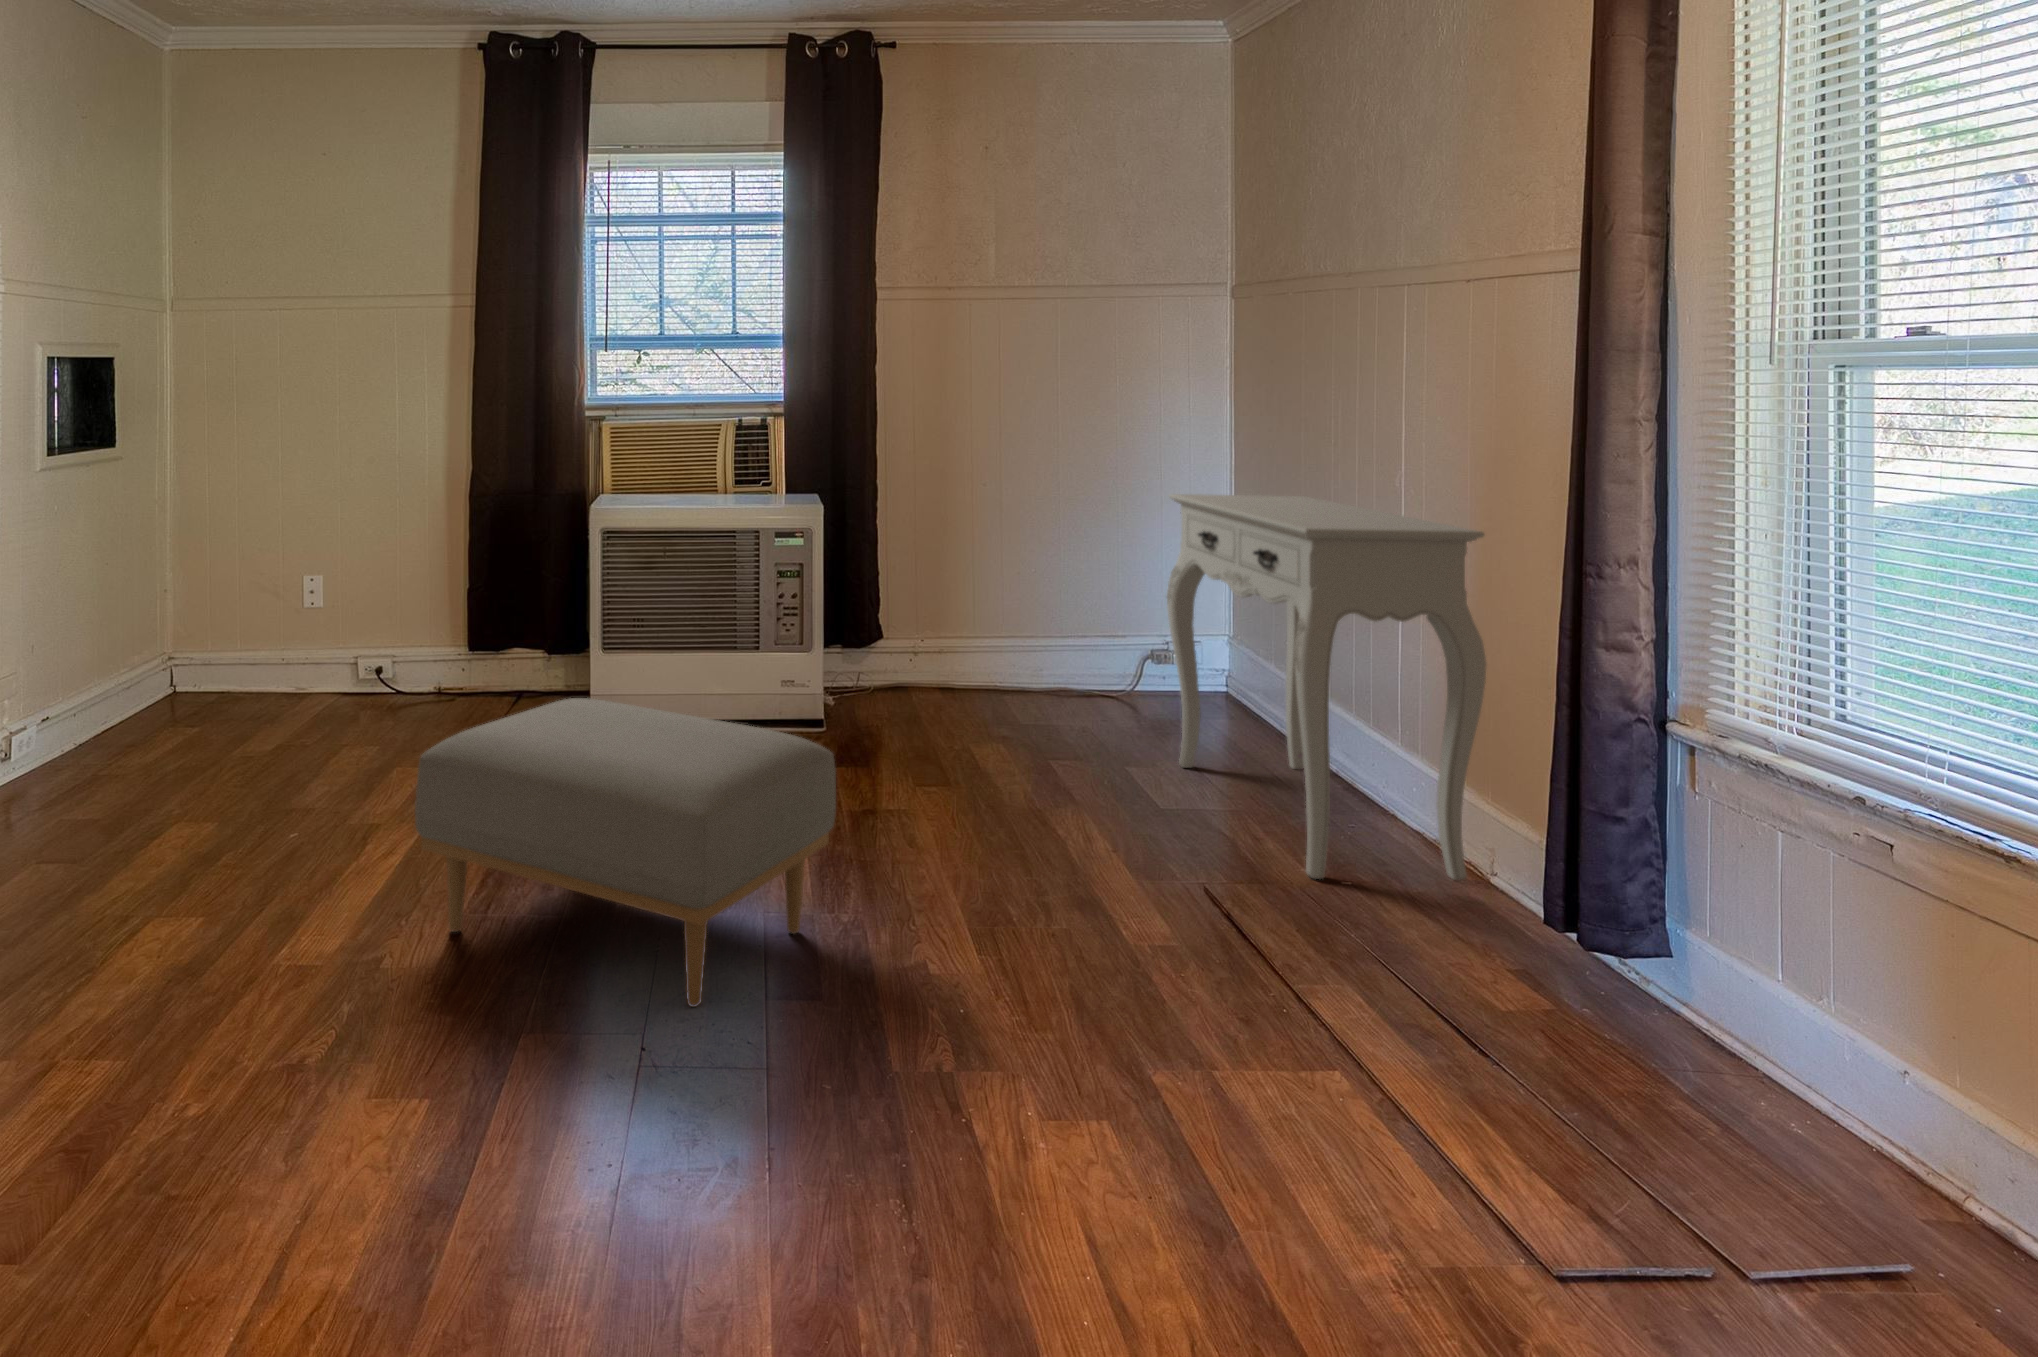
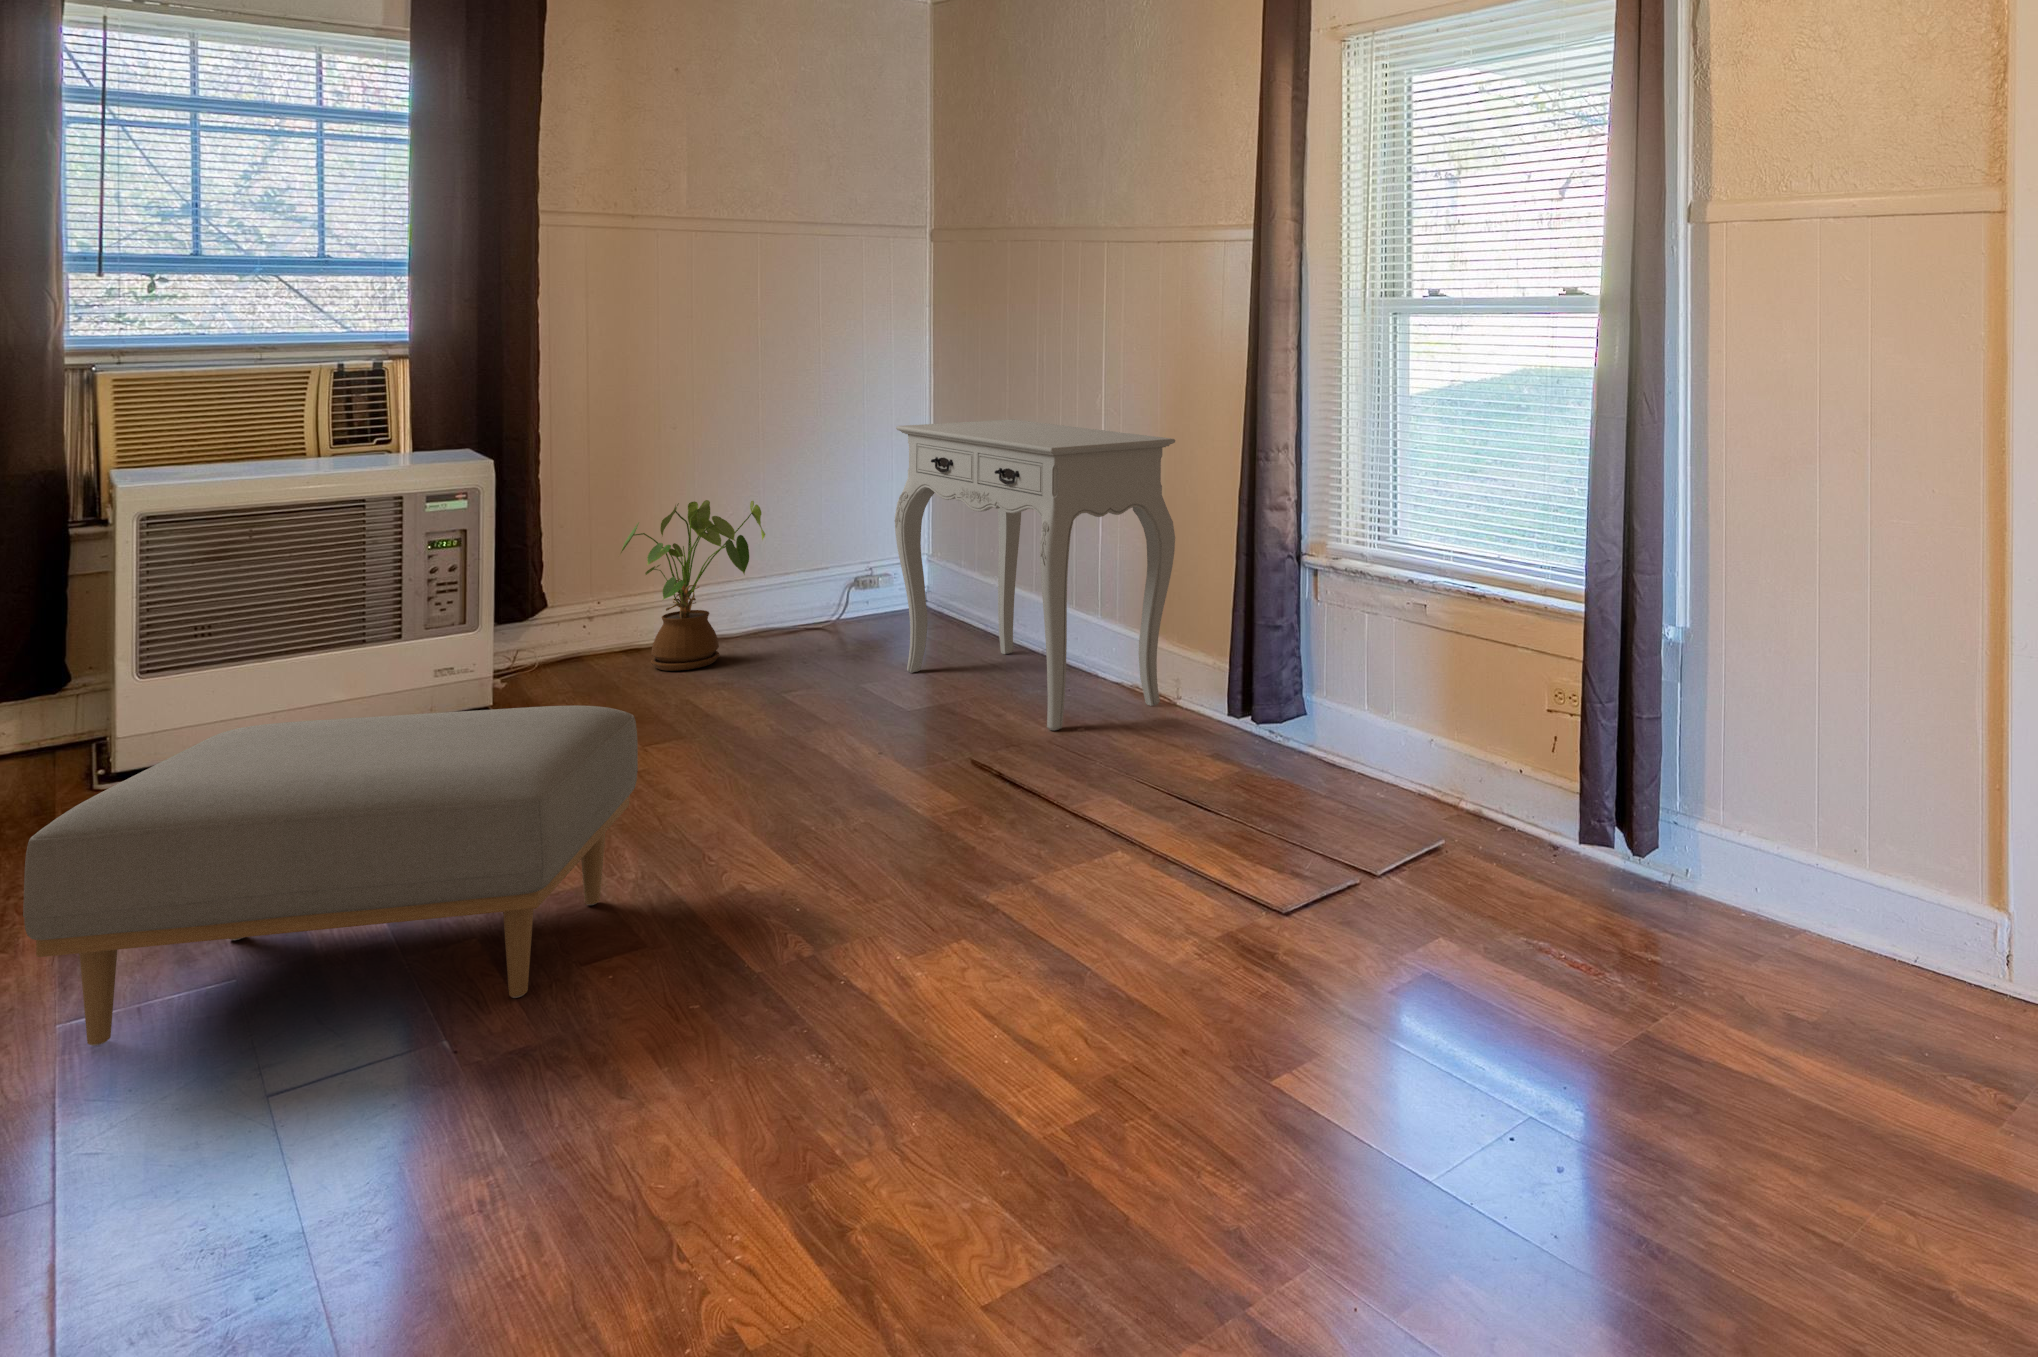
house plant: none [930,555,1058,718] -> present [621,500,765,671]

